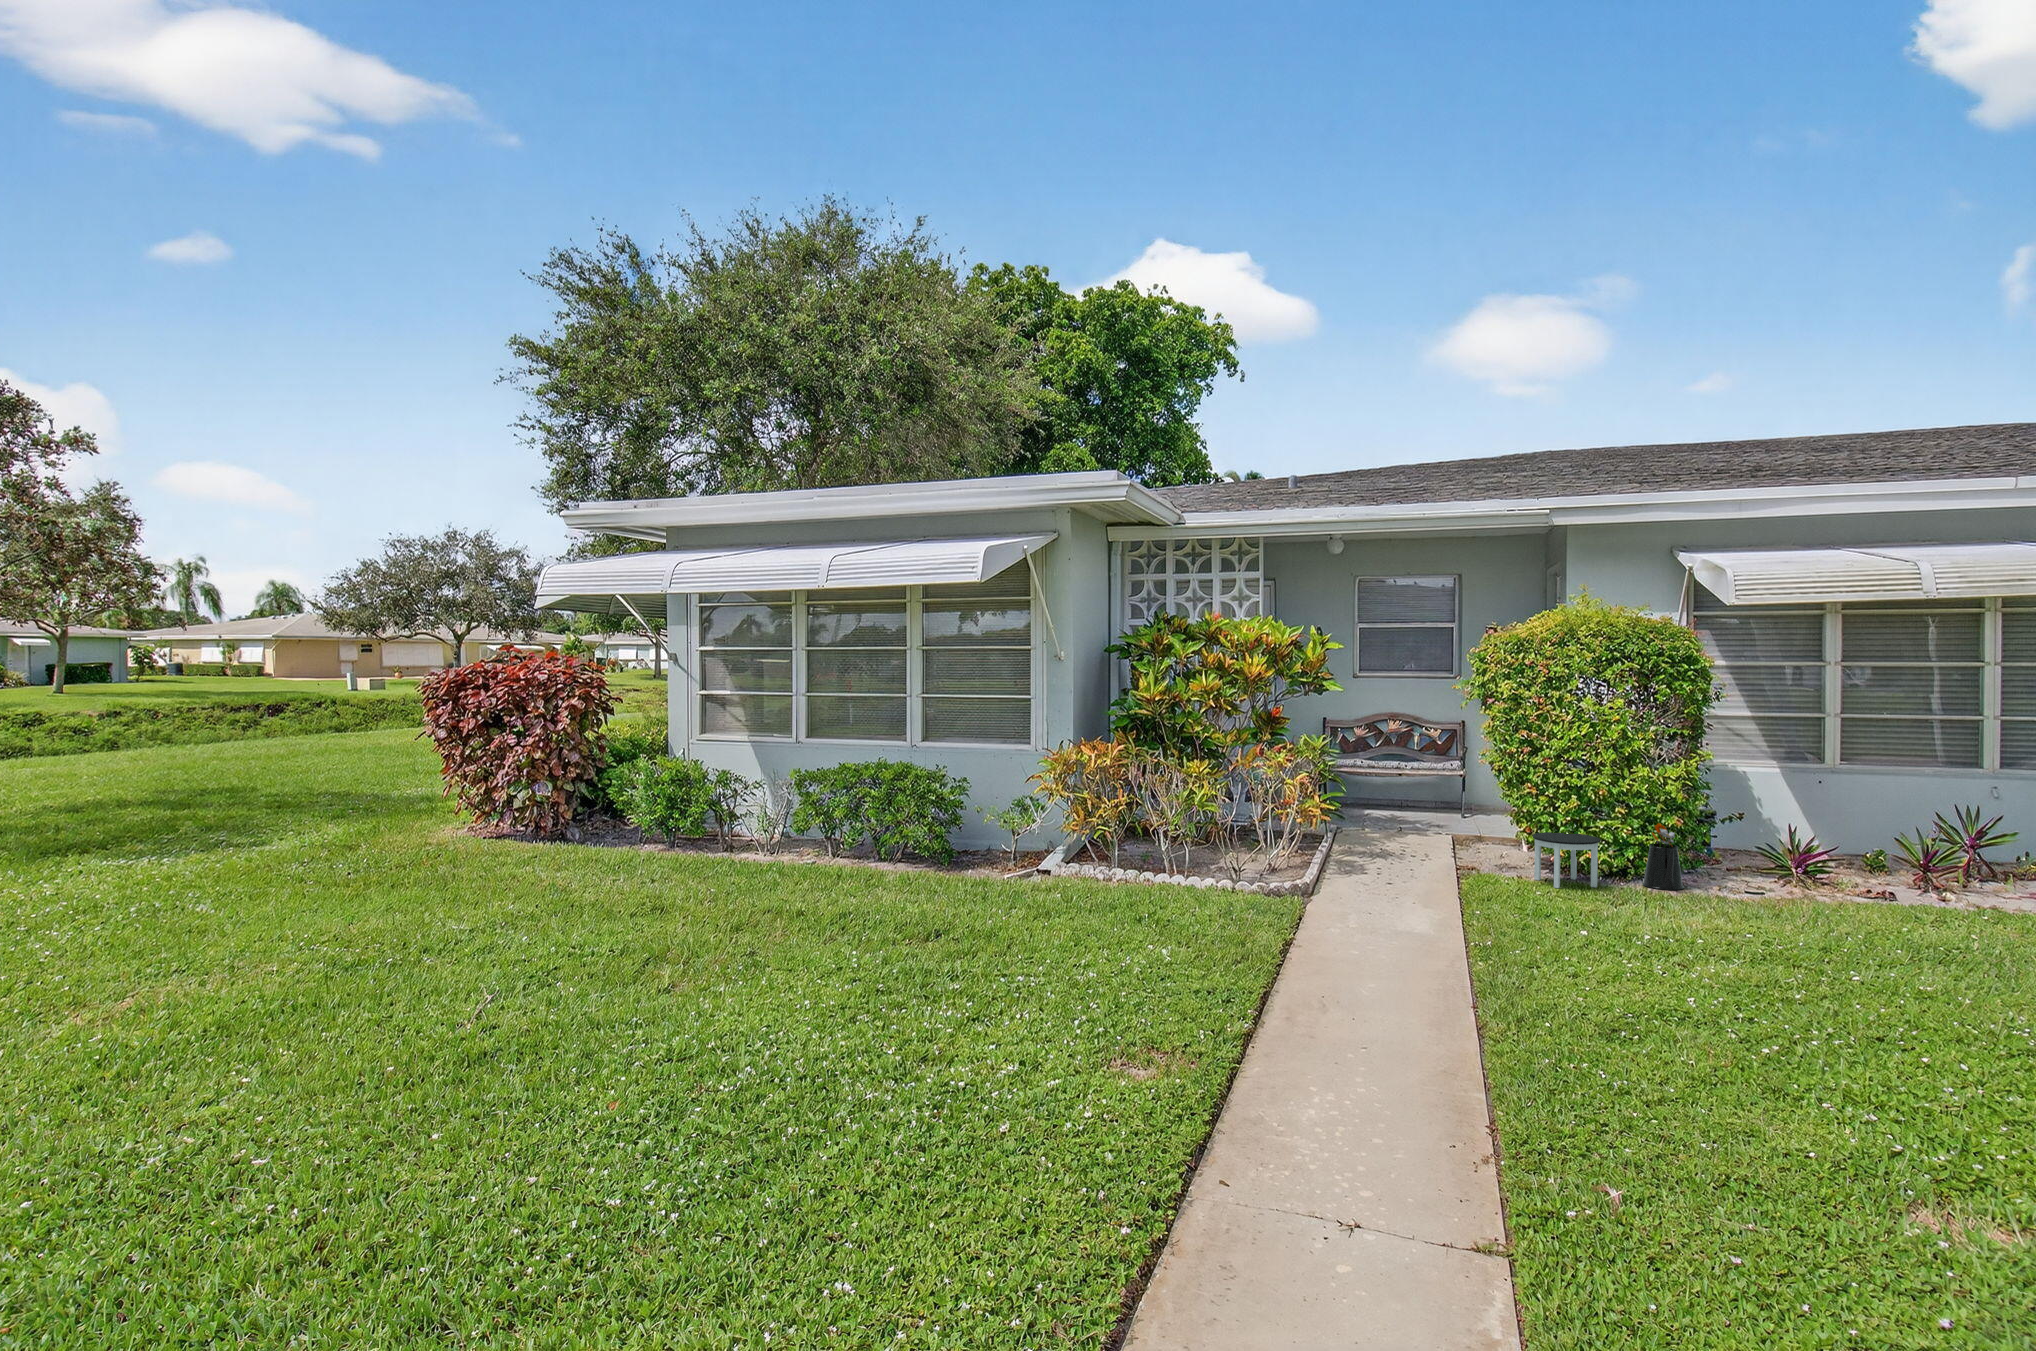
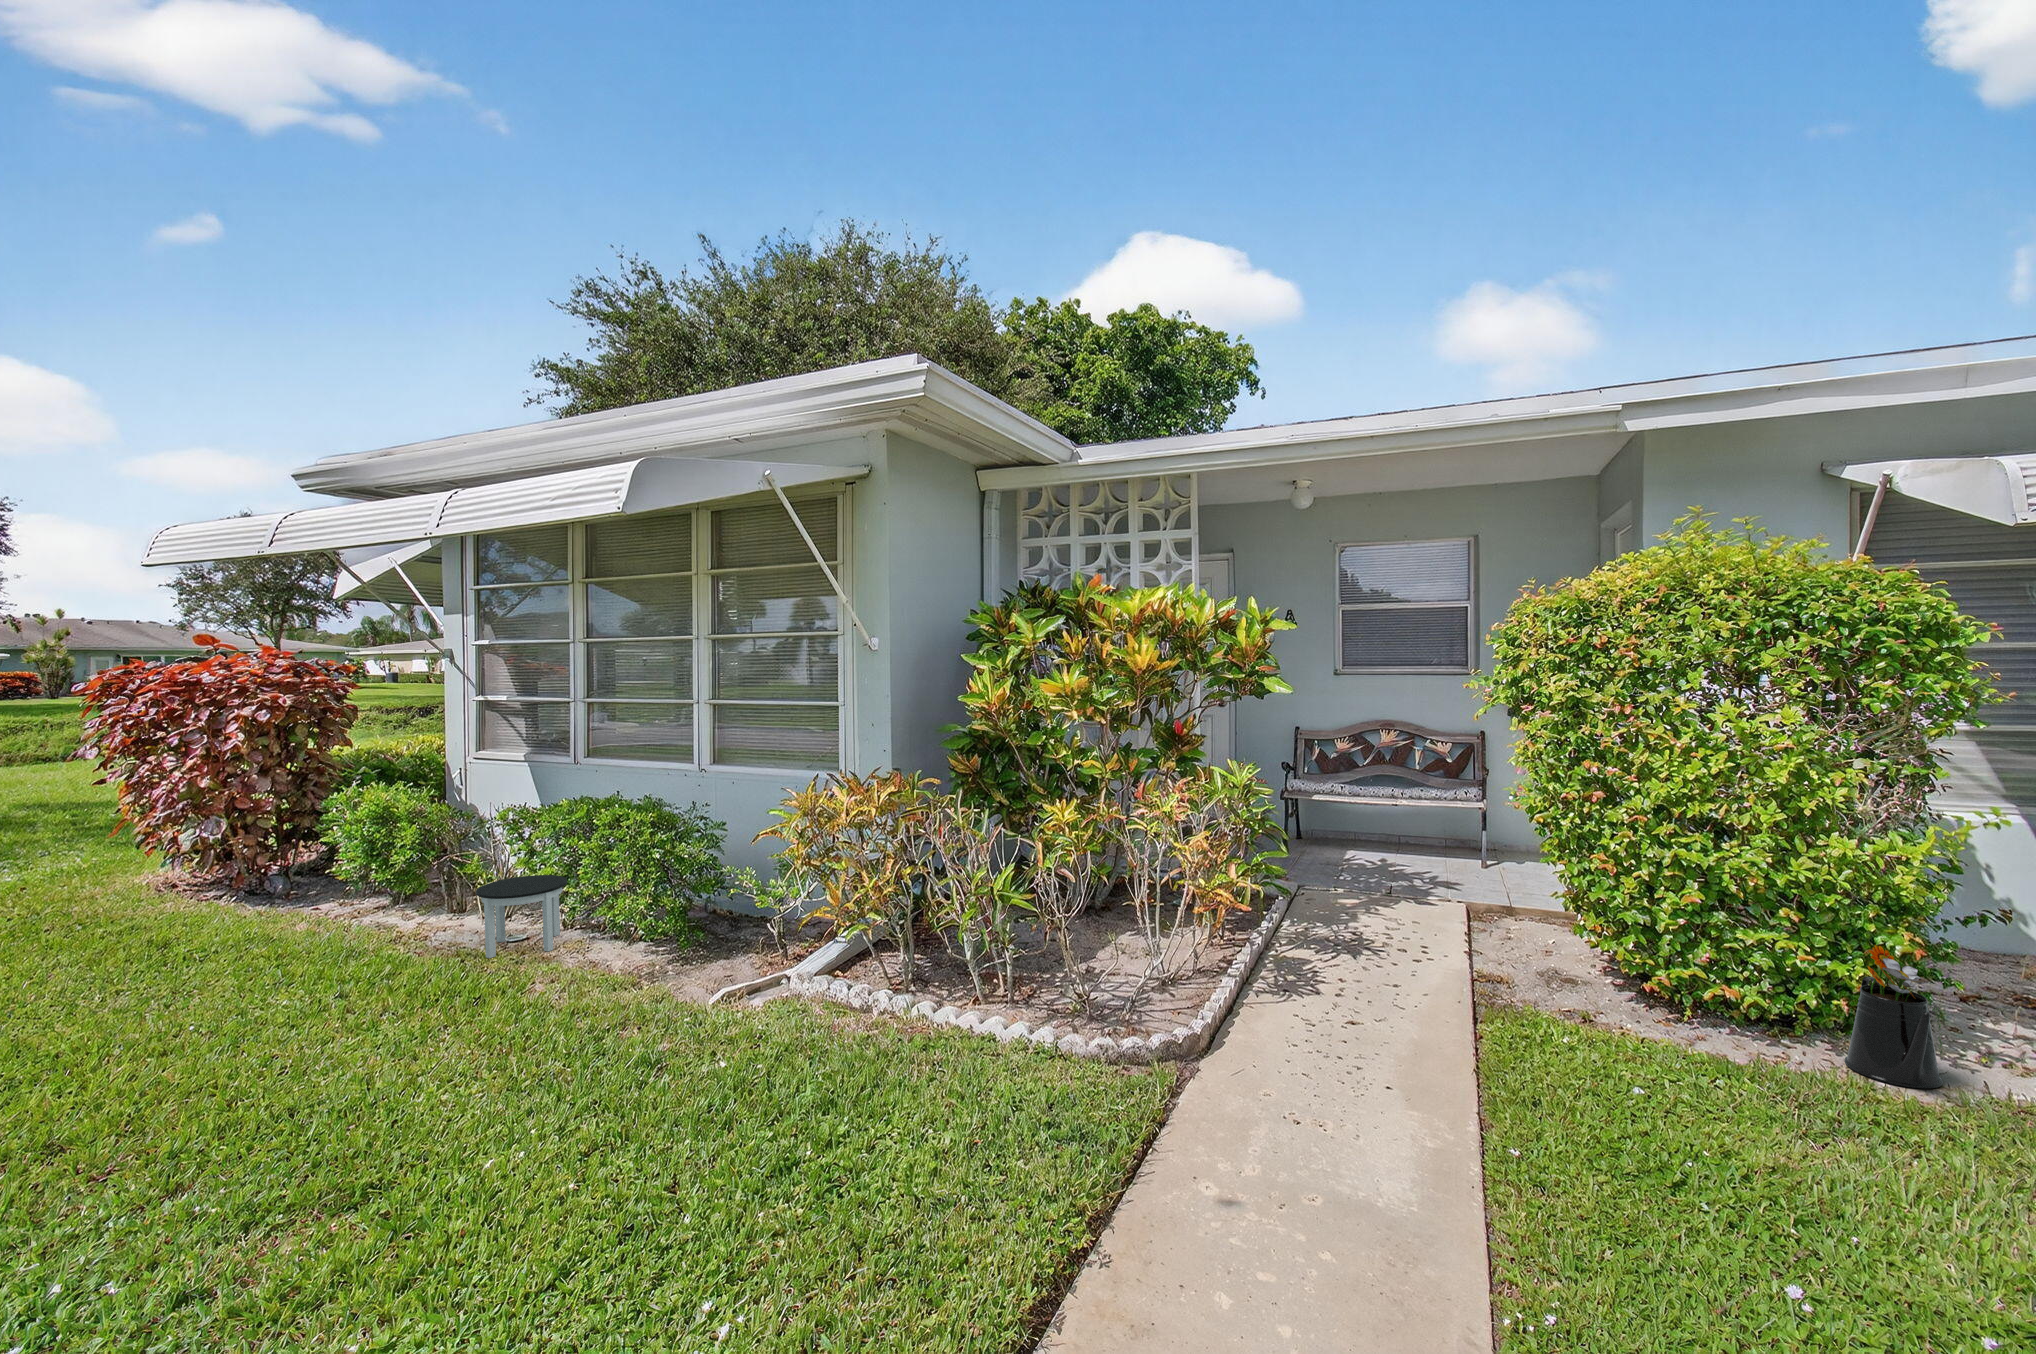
round table: present [1533,832,1600,888] -> present [476,875,567,958]

